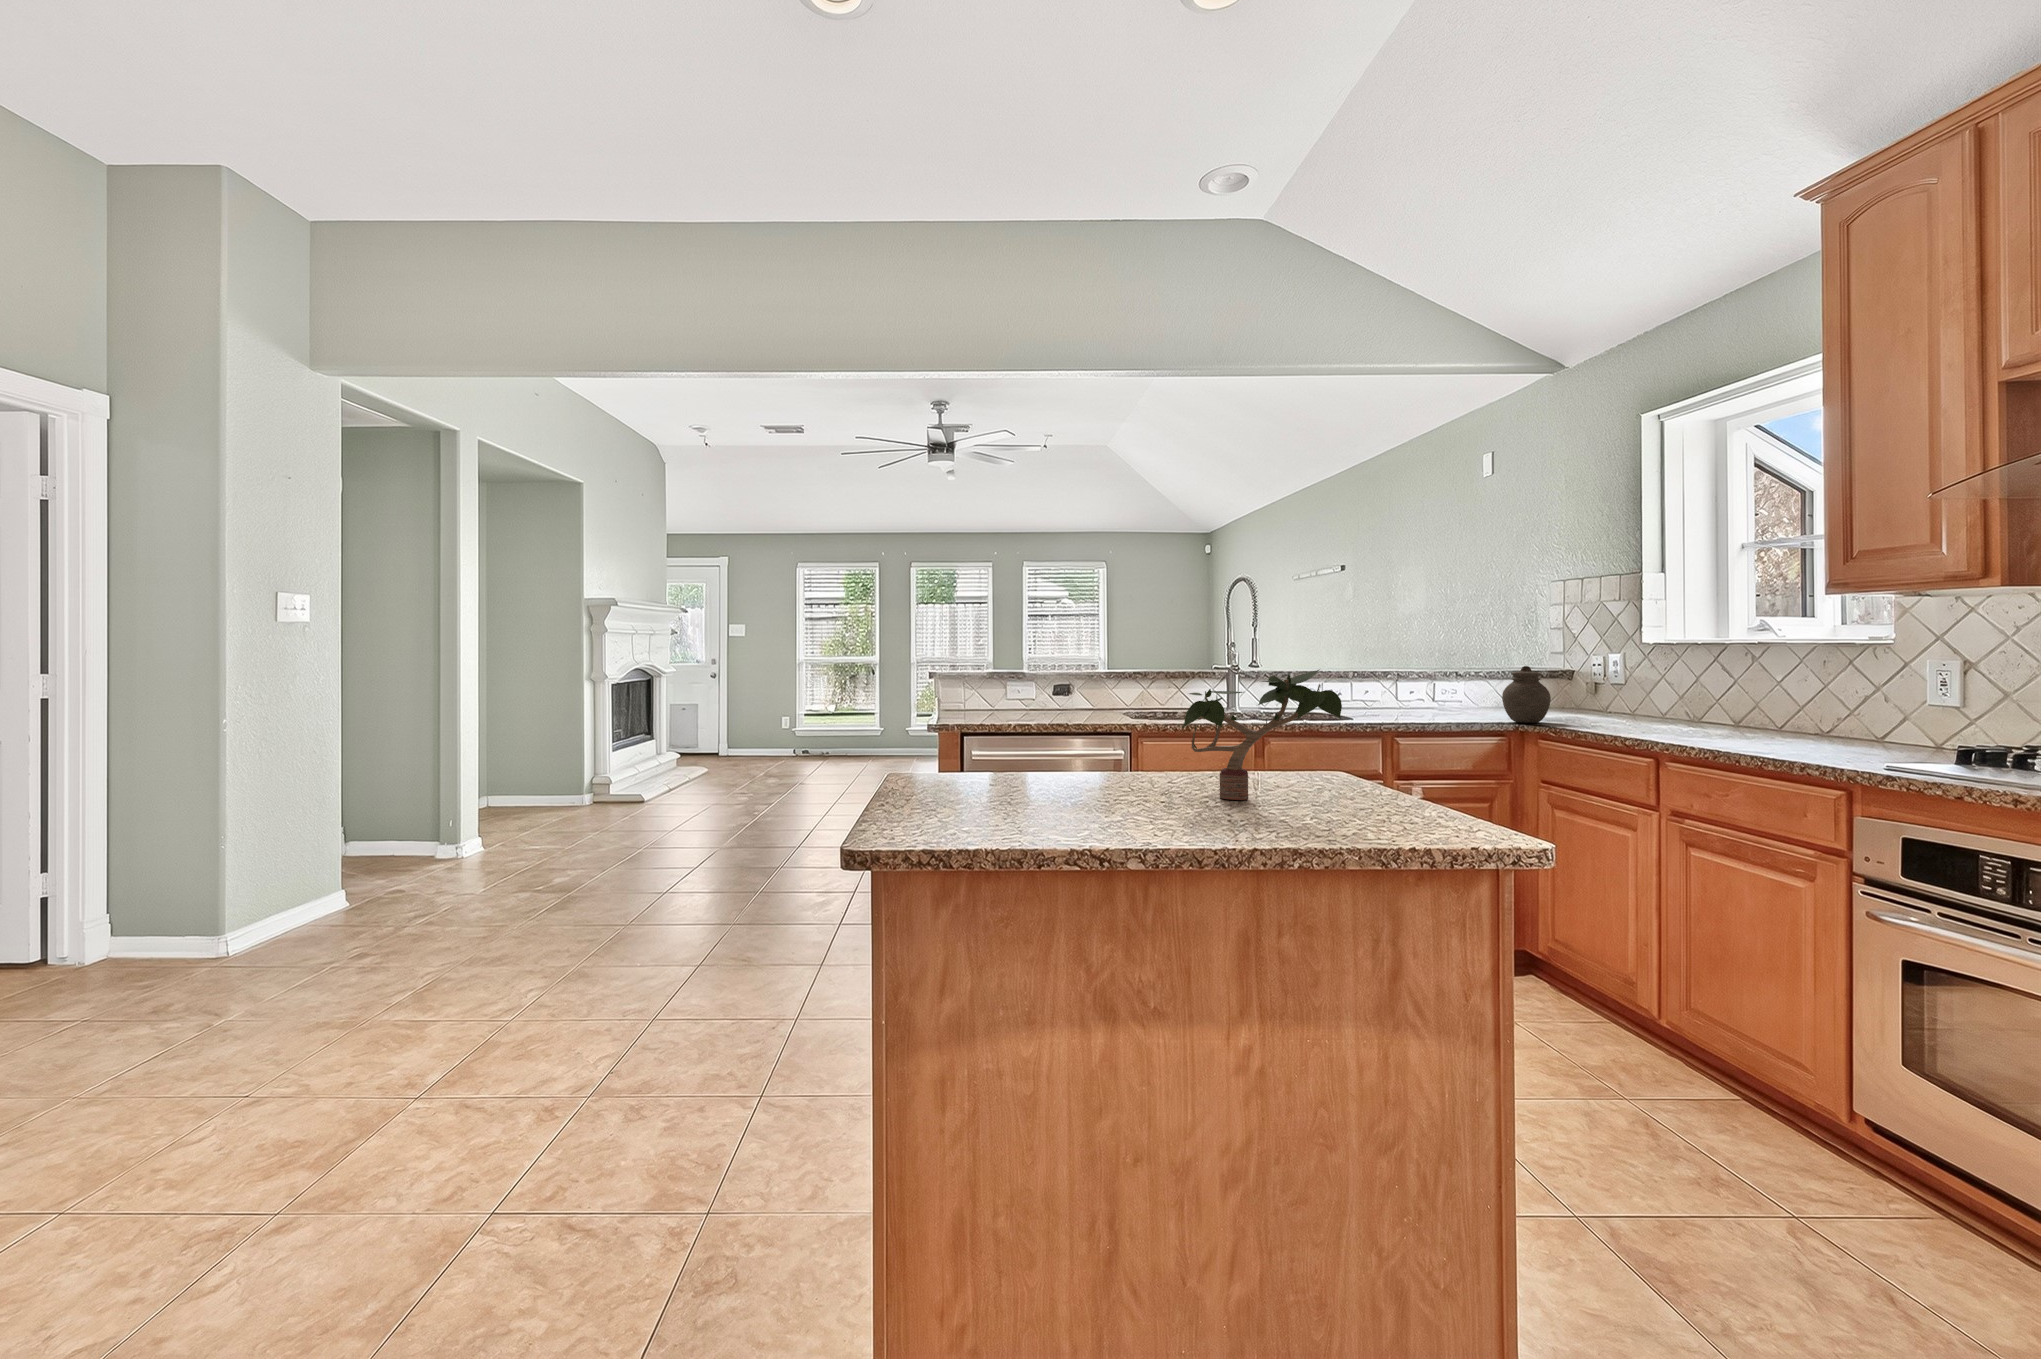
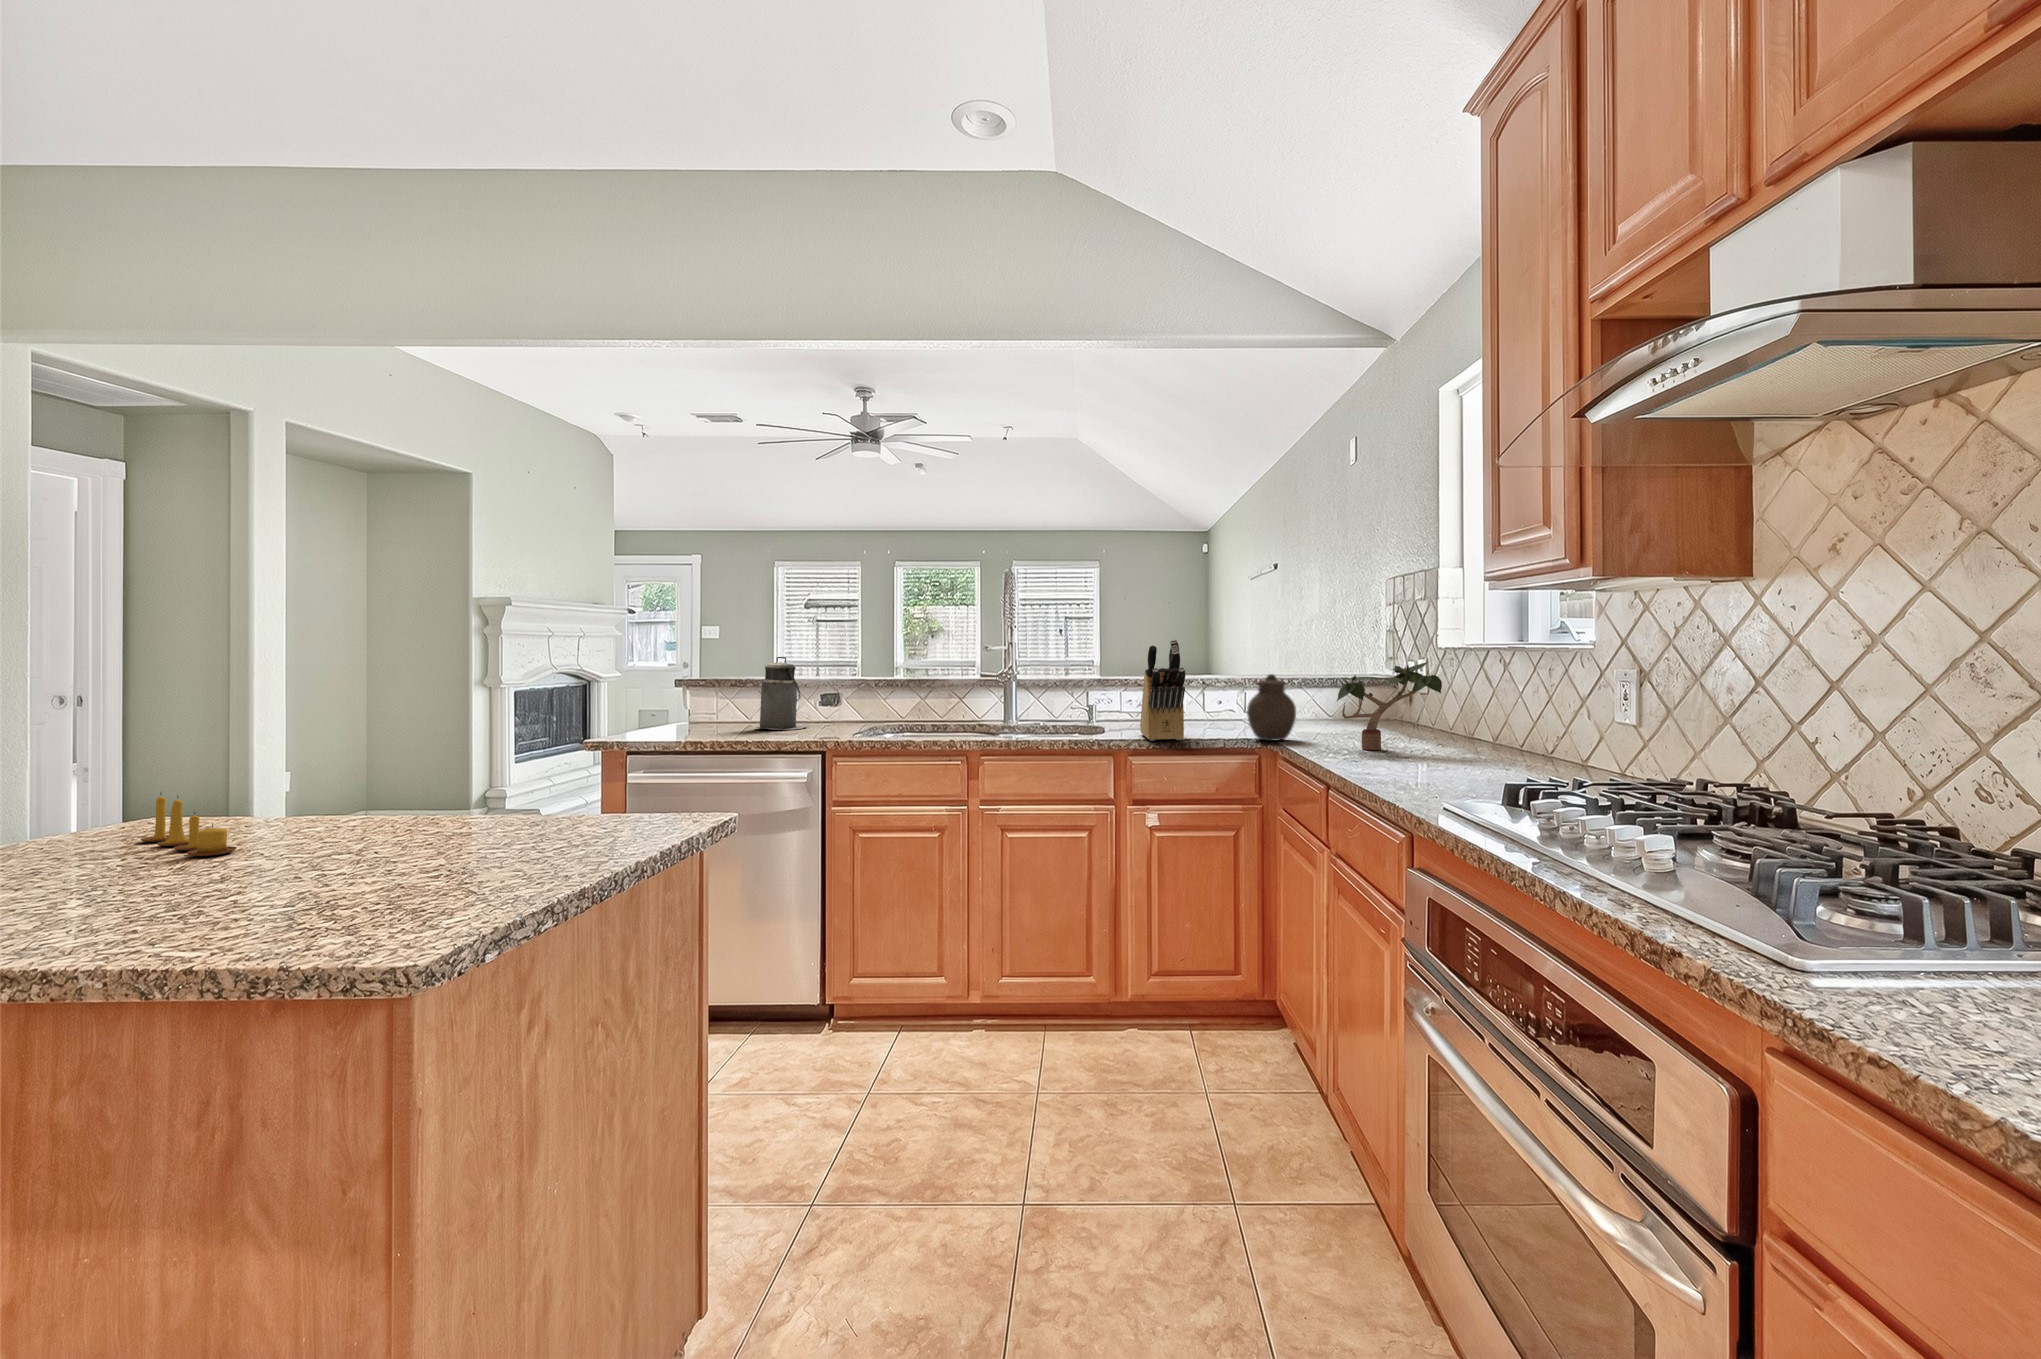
knife block: none [1385,636,1461,723] -> present [1140,639,1185,741]
canister: none [1006,651,1050,715] -> present [755,657,807,730]
potted plant: present [1182,669,1342,800] -> present [1337,662,1442,750]
candle: none [963,748,1079,794] -> present [140,793,237,856]

